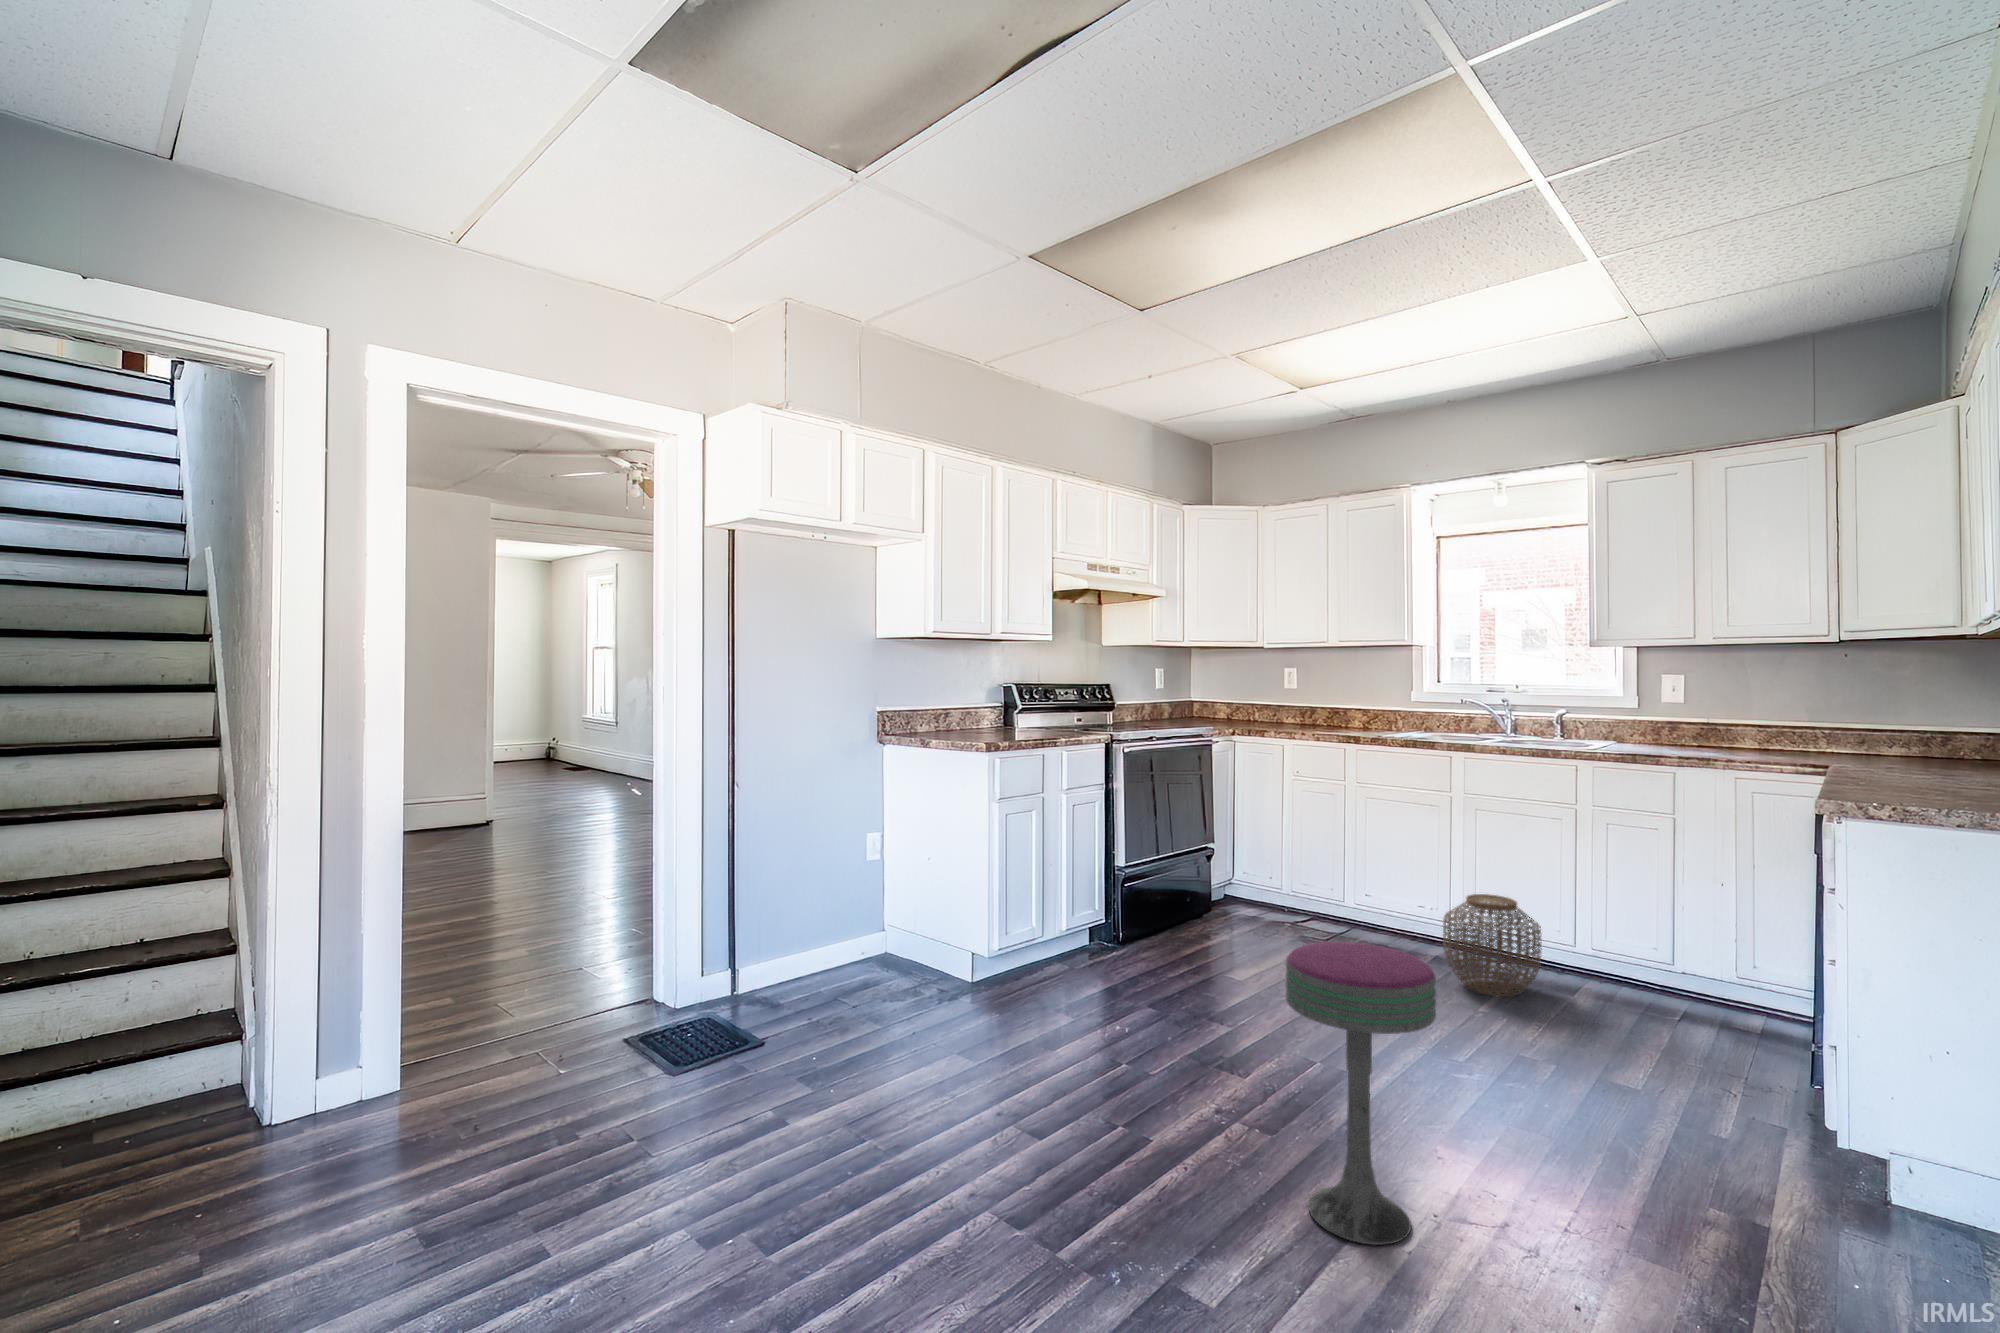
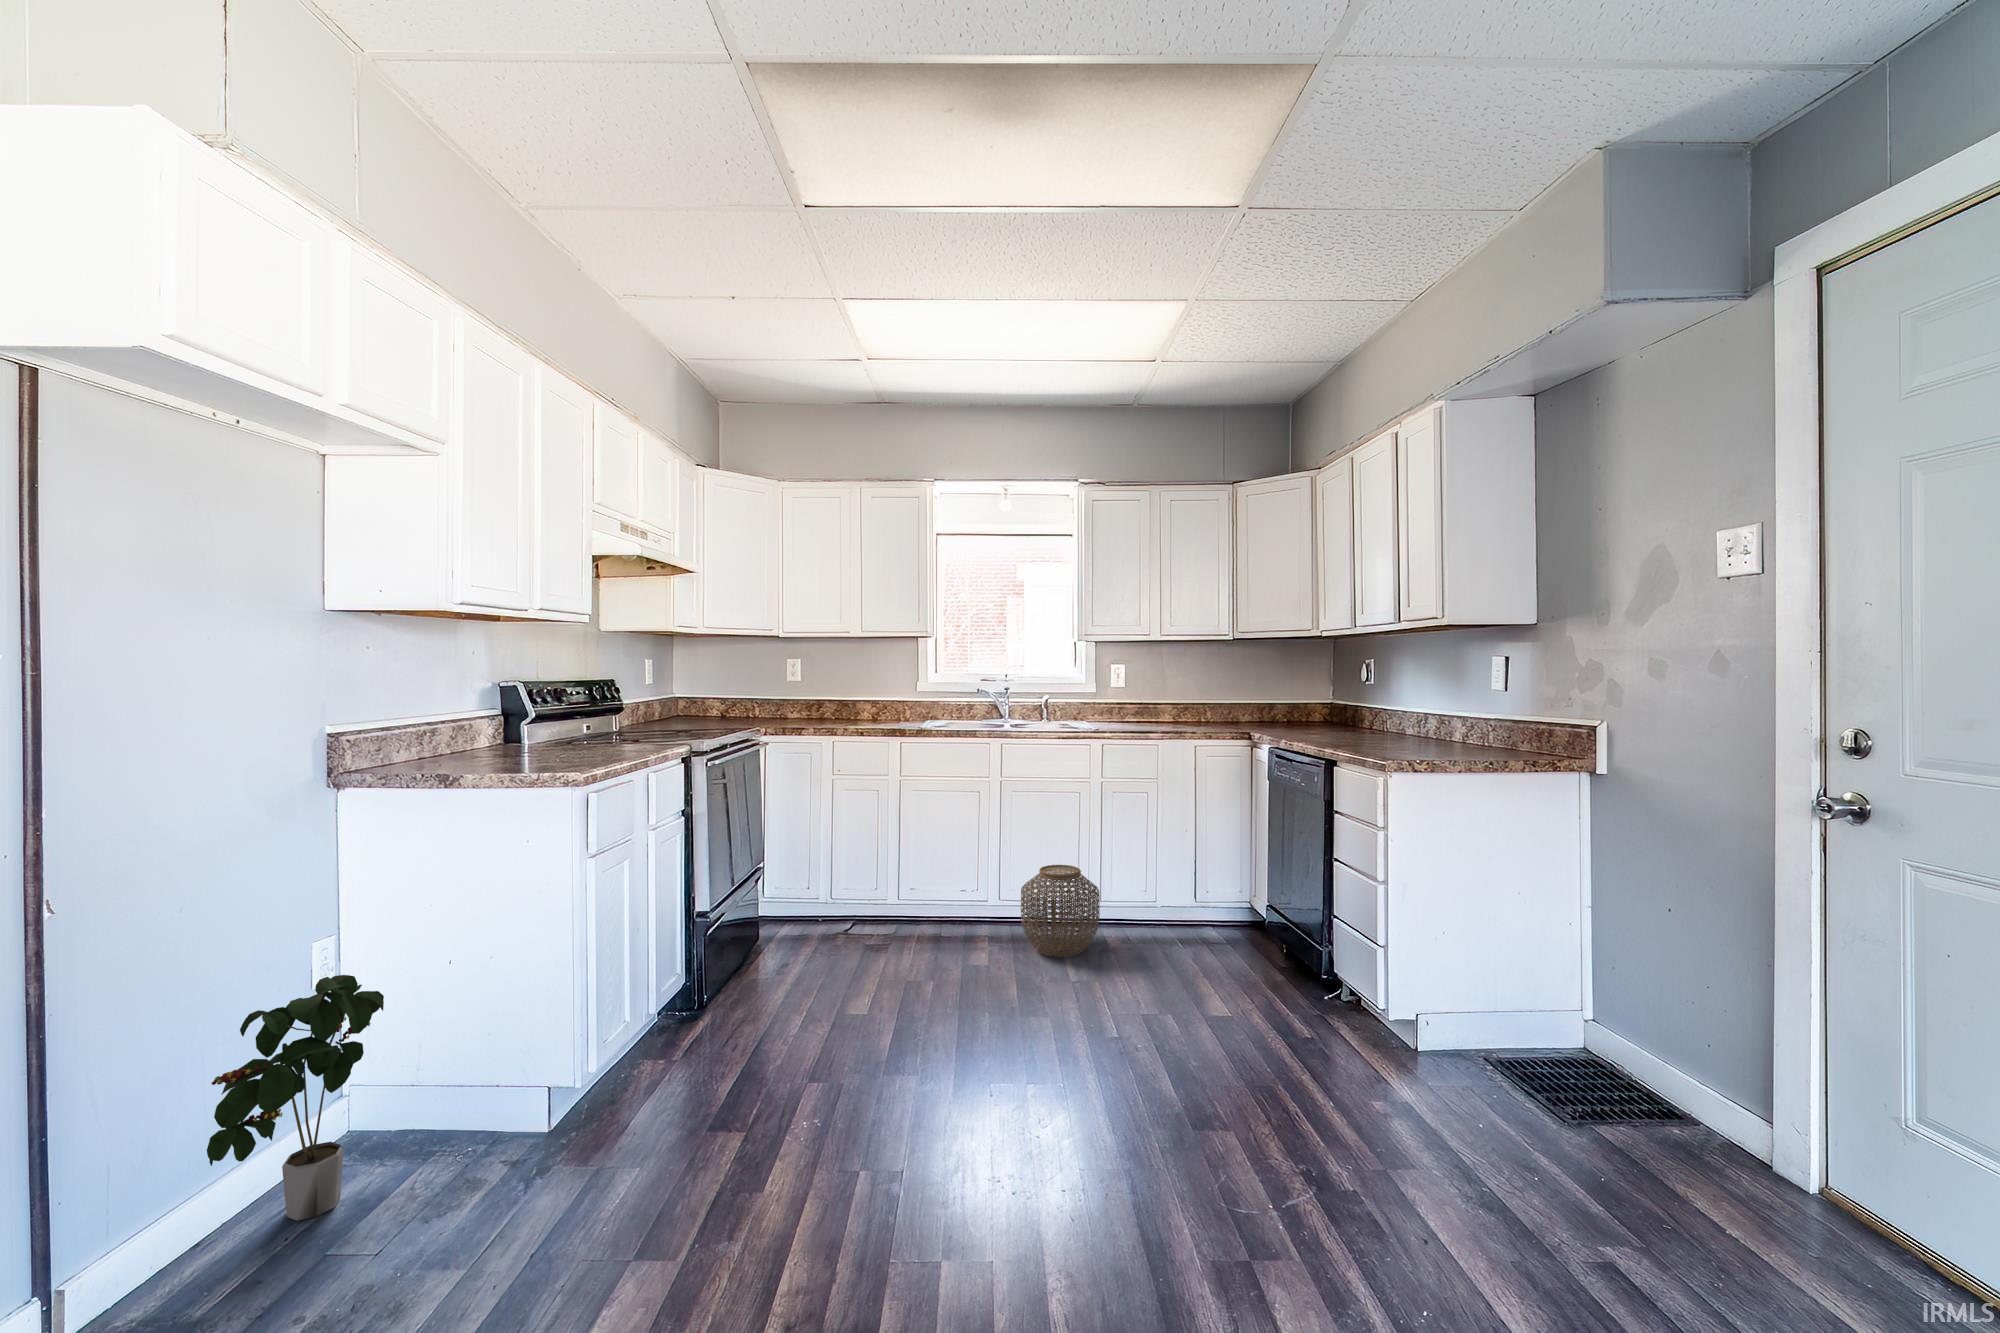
potted plant: none [796,851,896,983] -> present [207,975,384,1221]
bar stool: present [1285,942,1436,1245] -> none [1183,947,1337,1271]

